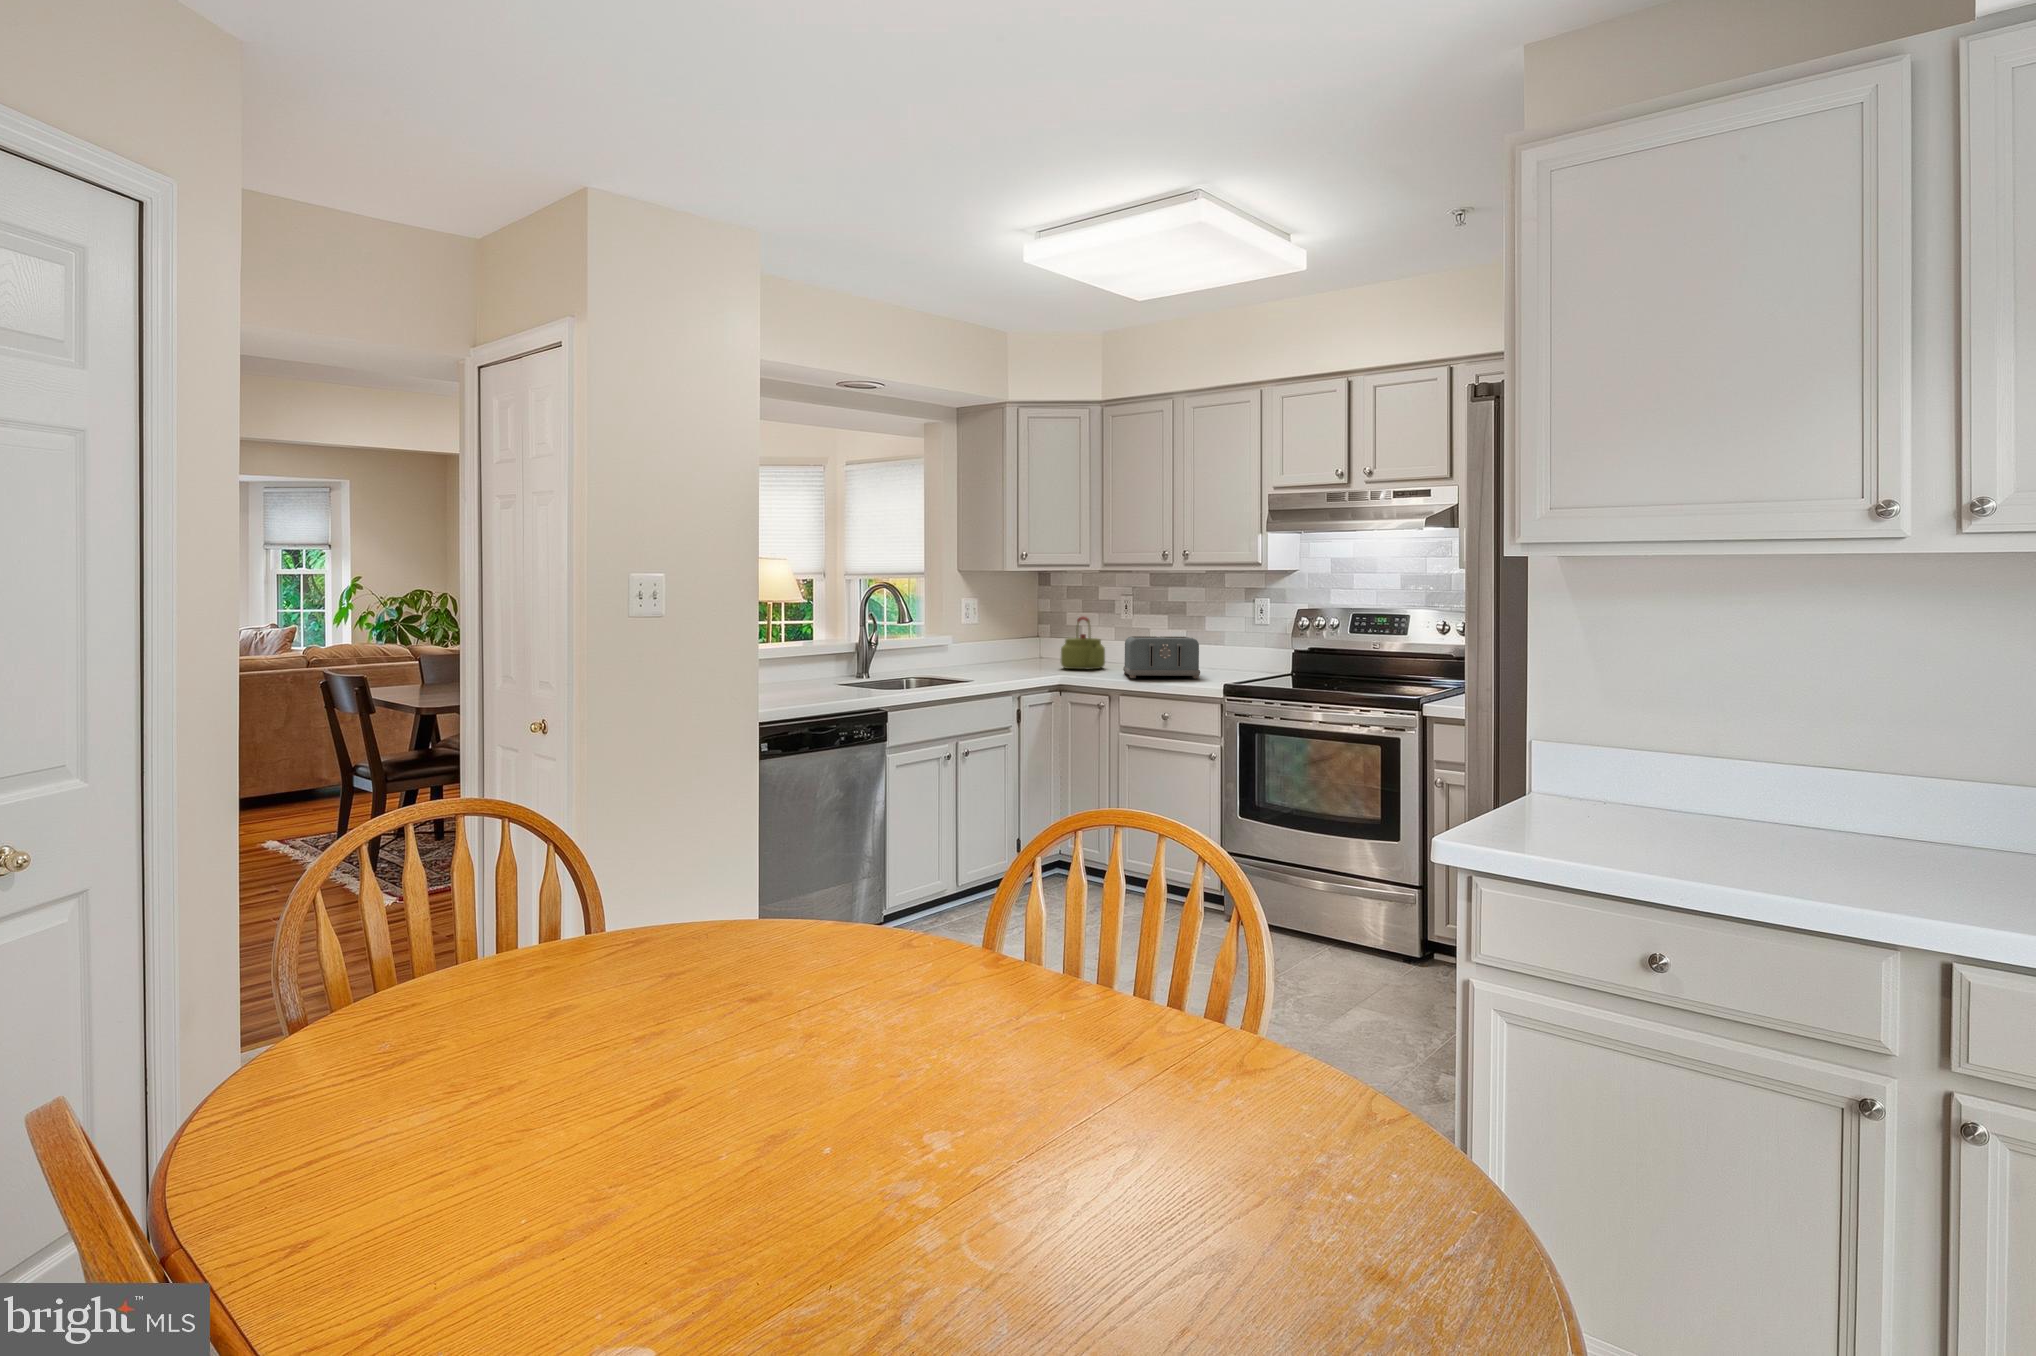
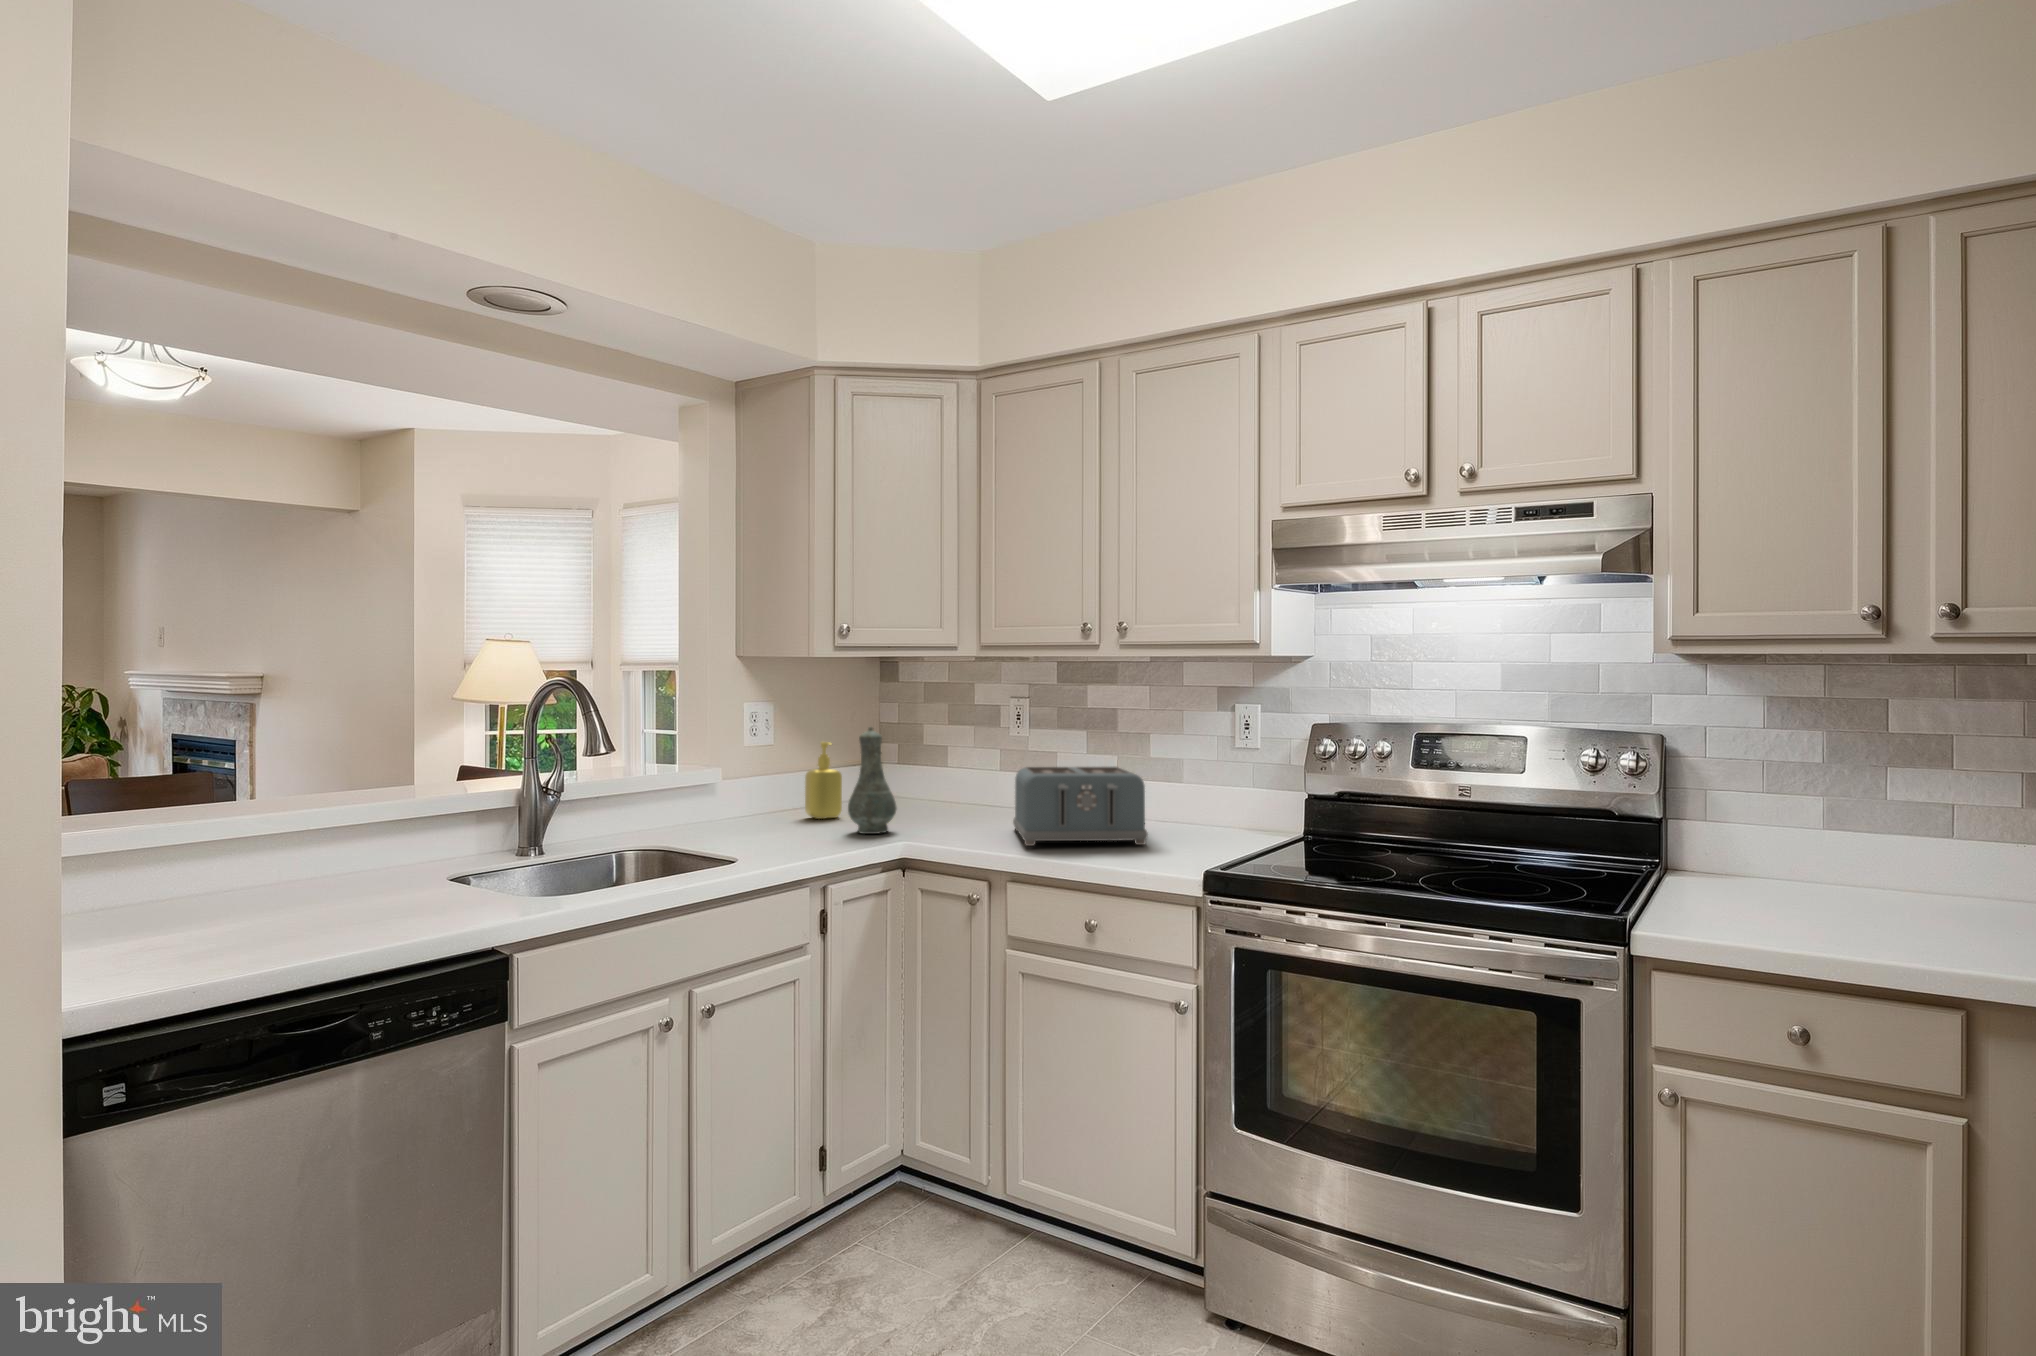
vase: none [1027,613,1055,674] -> present [848,727,897,834]
kettle: present [1061,617,1105,669] -> none [910,730,983,819]
soap dispenser: none [998,623,1020,669] -> present [805,742,842,819]

